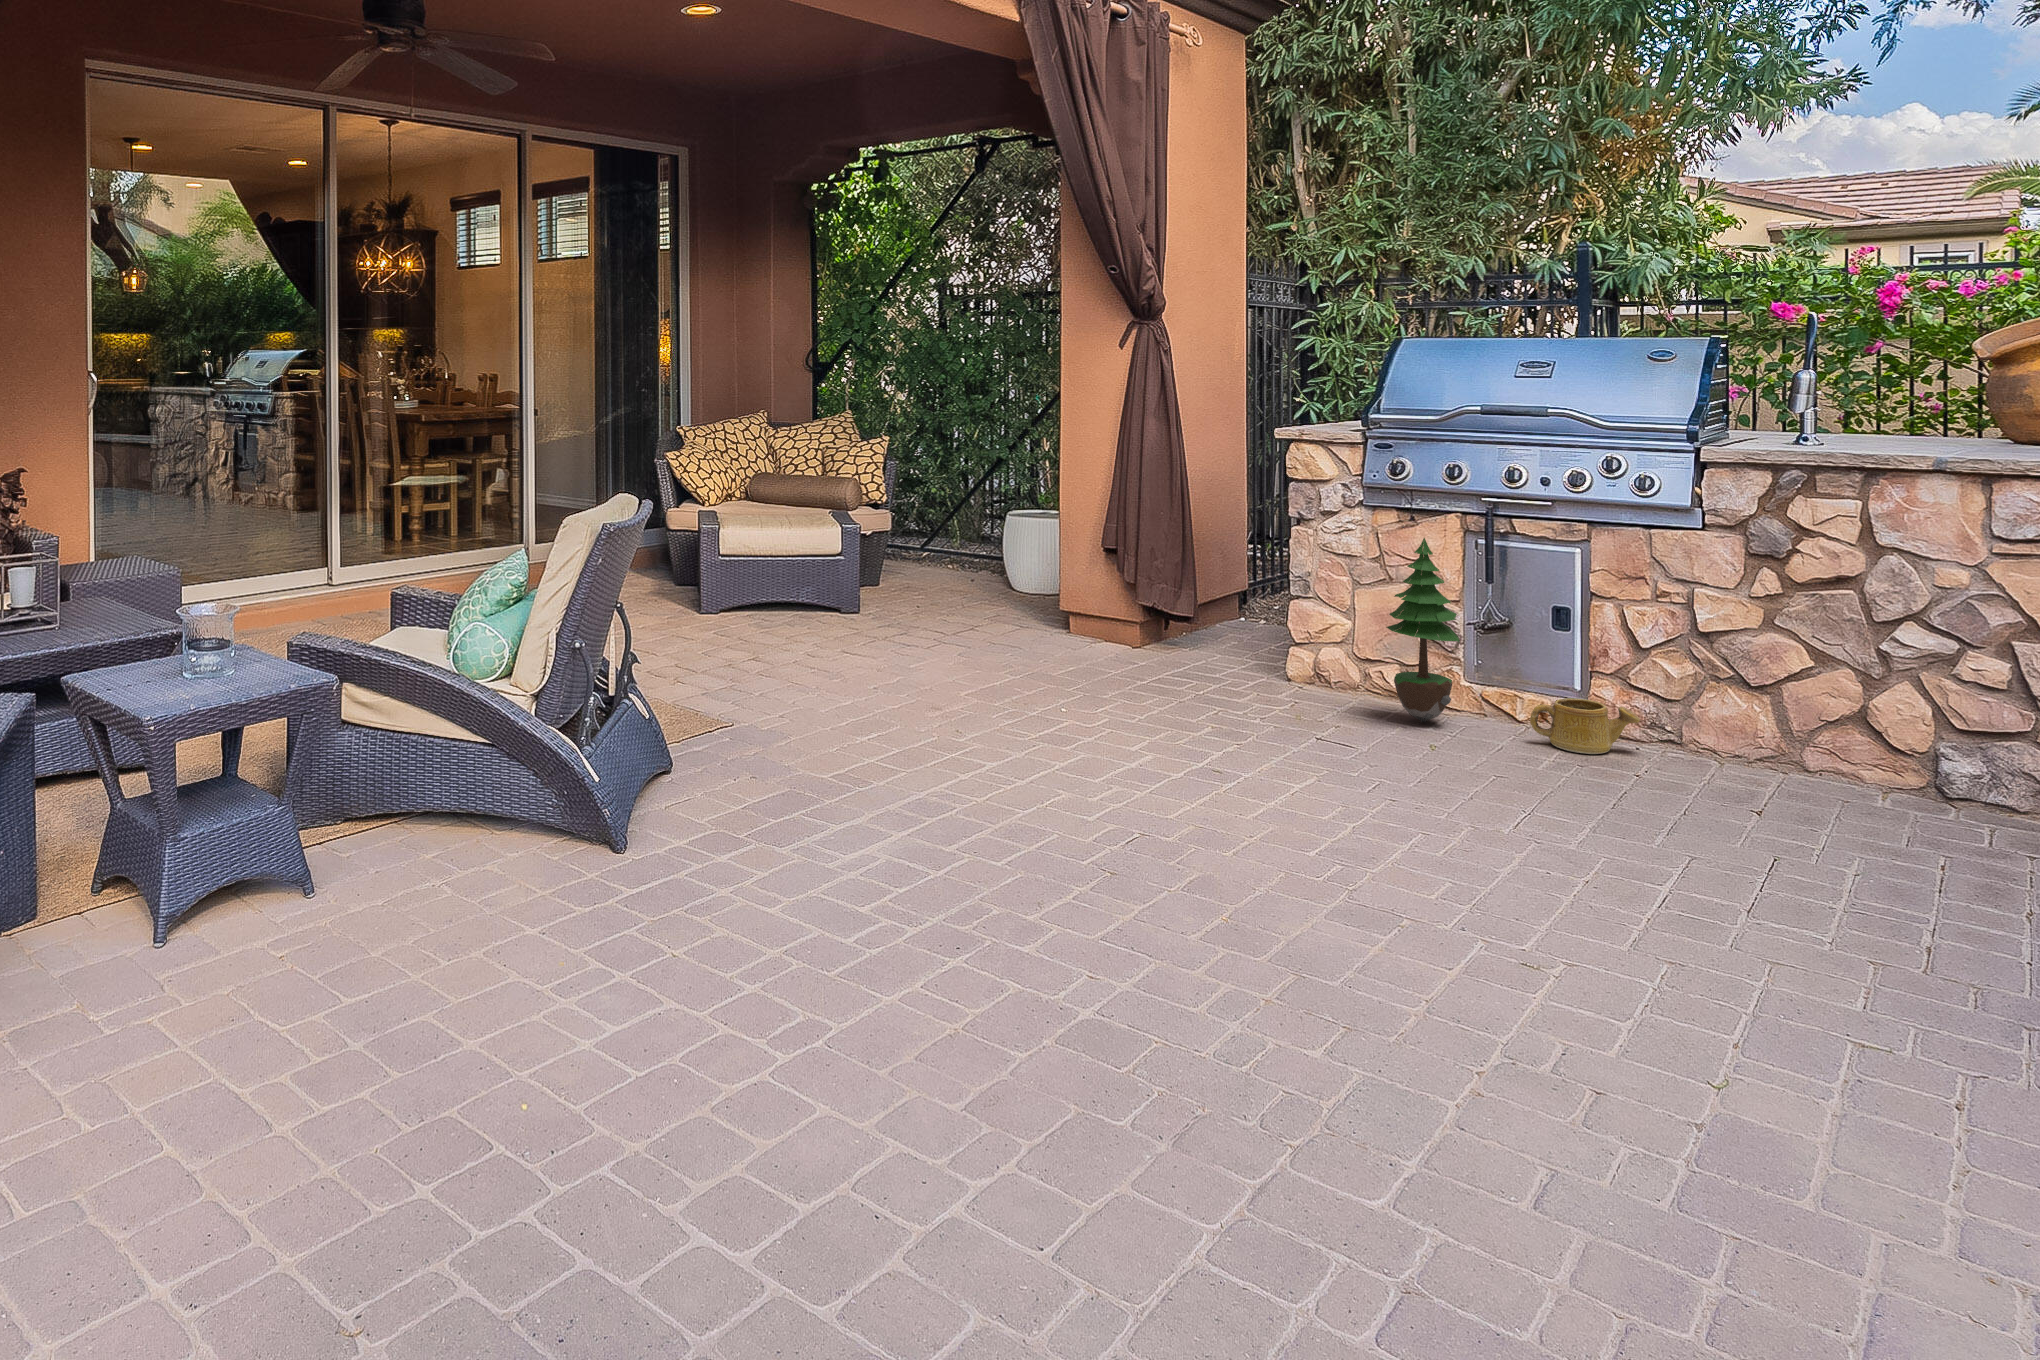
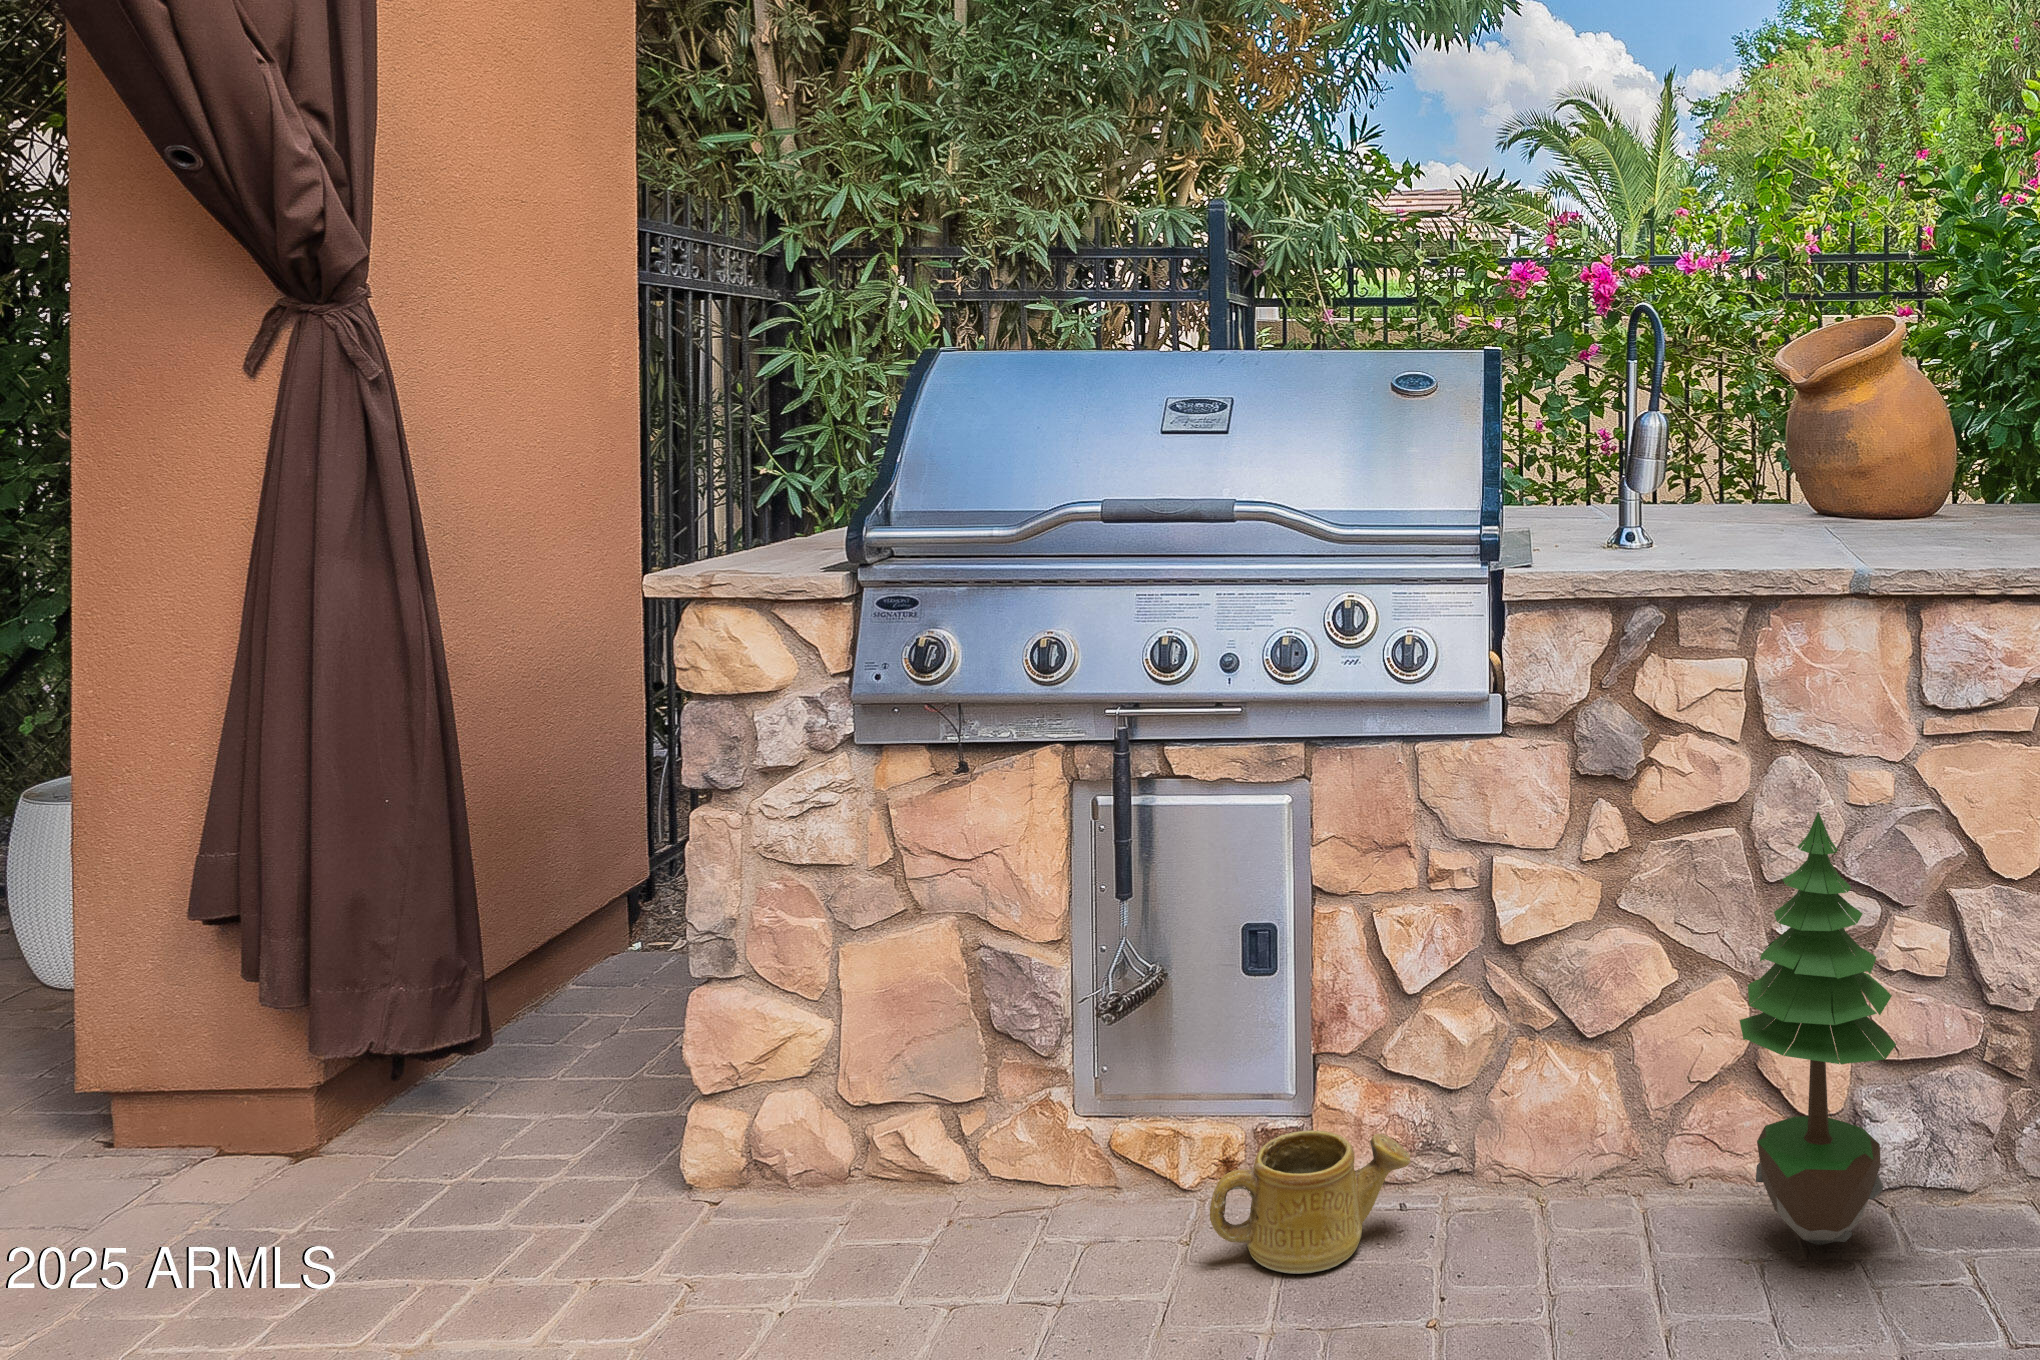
potted tree: present [1386,538,1459,722] -> present [1739,812,1896,1246]

